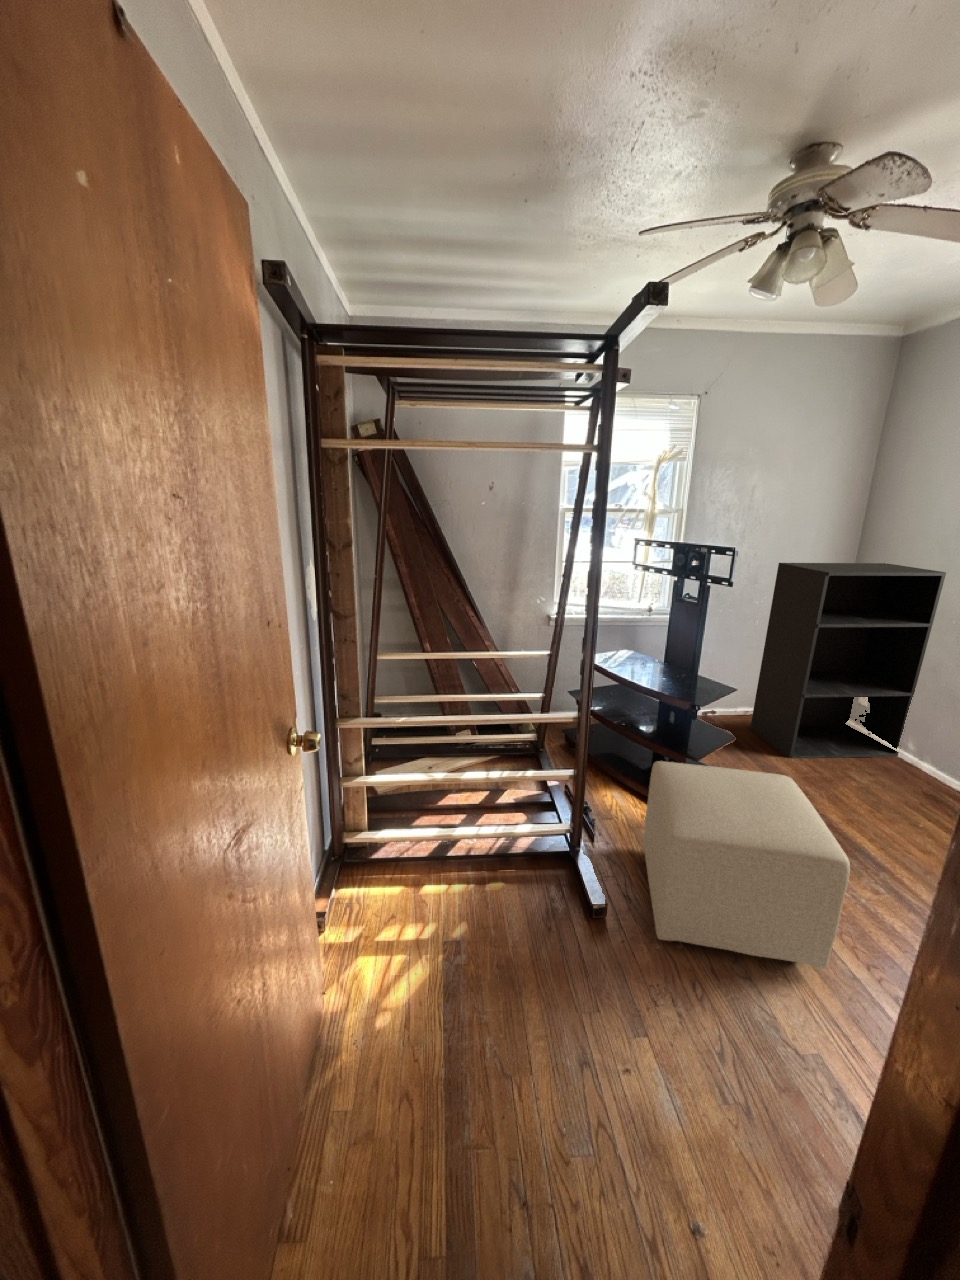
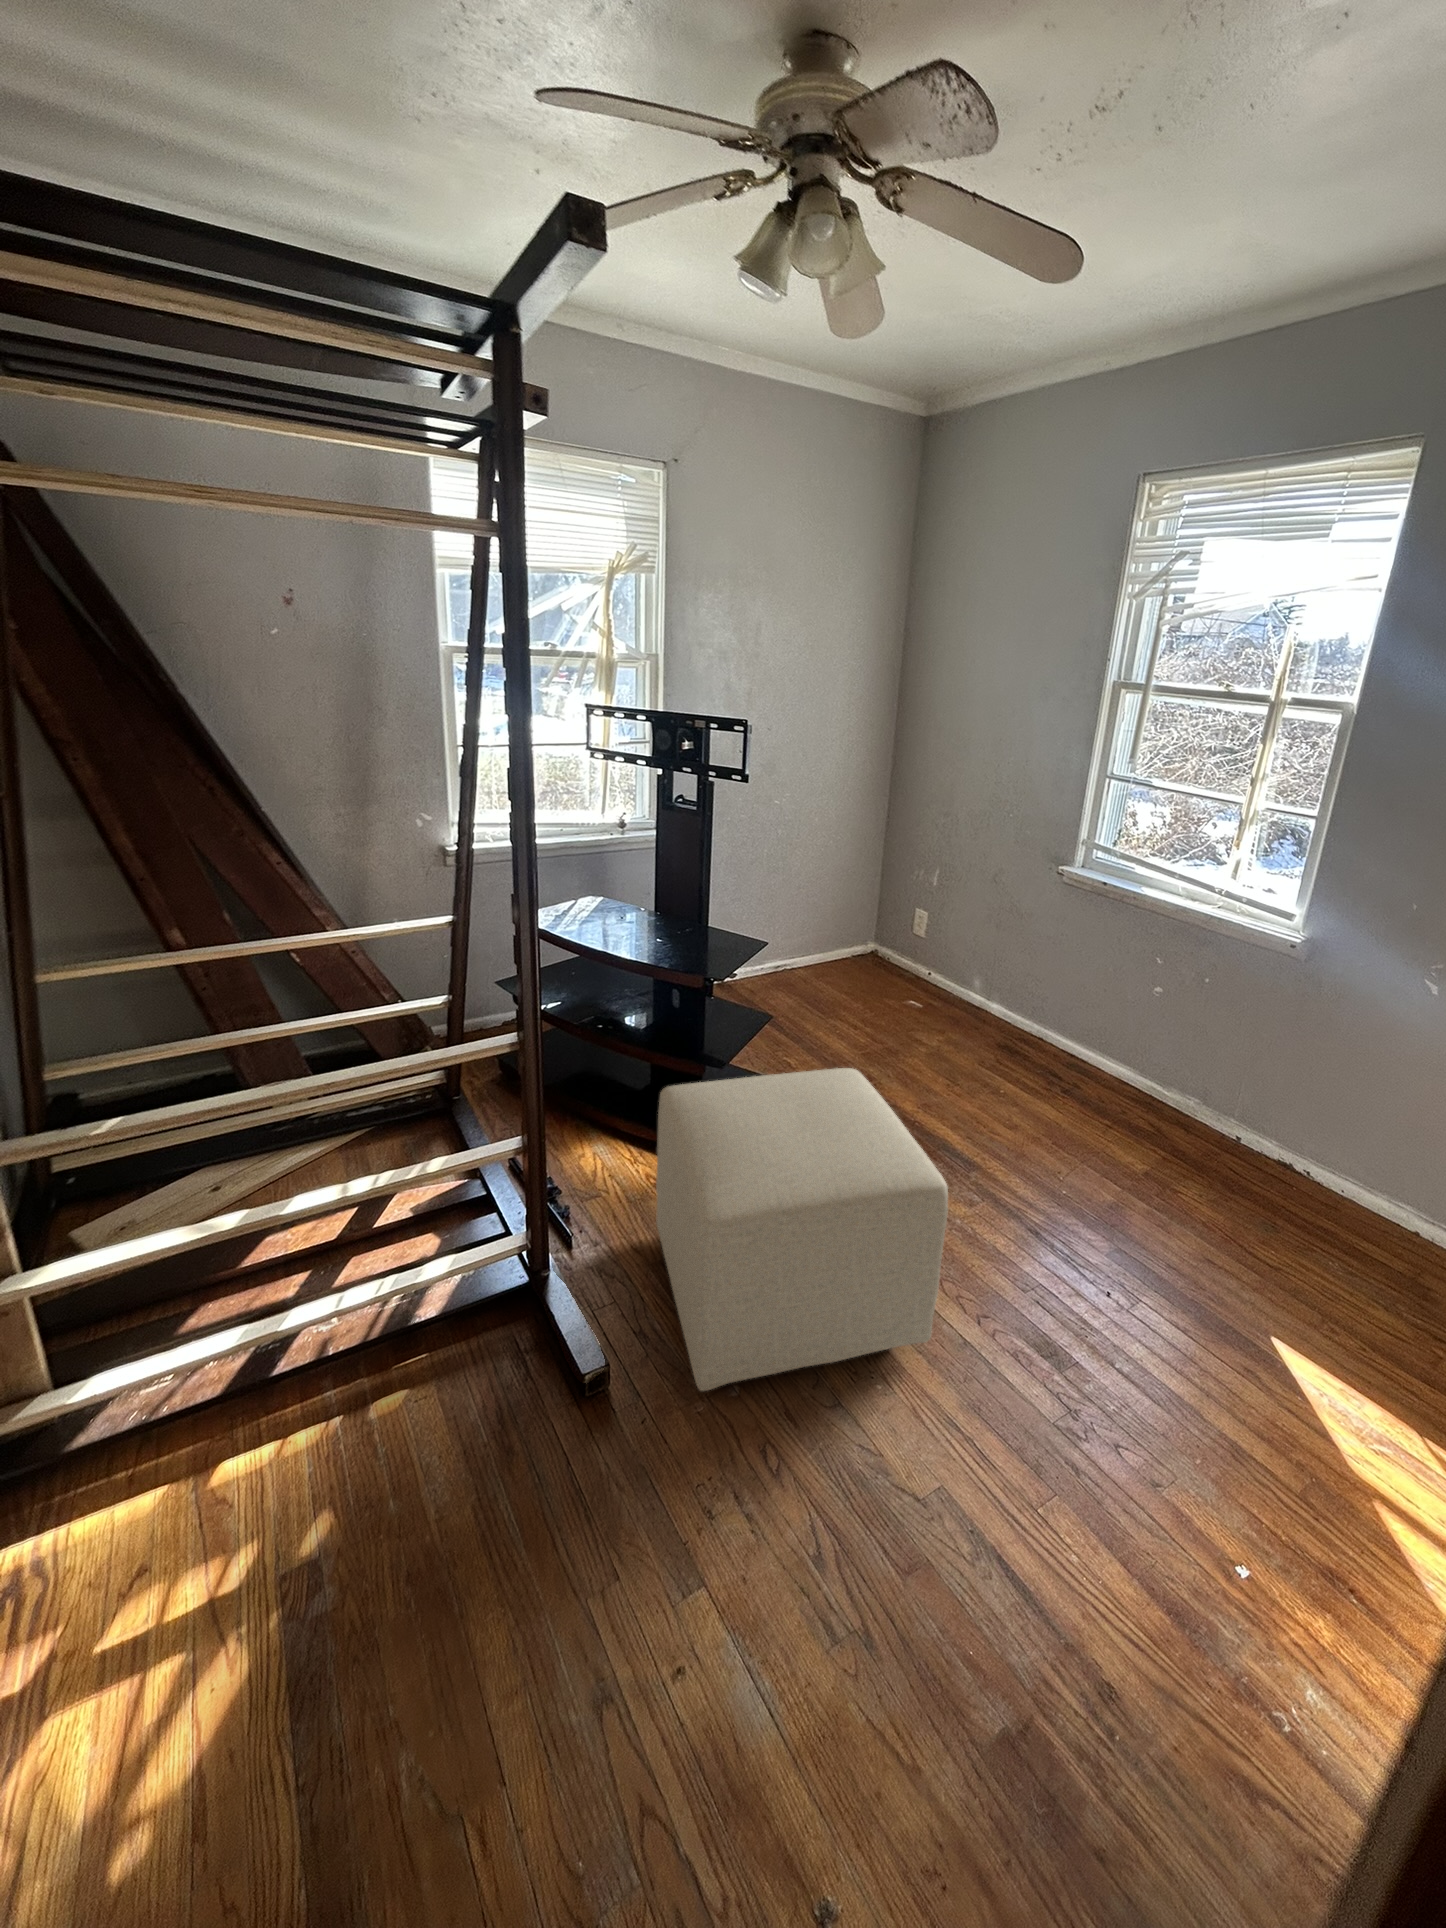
bookshelf: present [750,563,946,758] -> none [788,738,996,1028]

